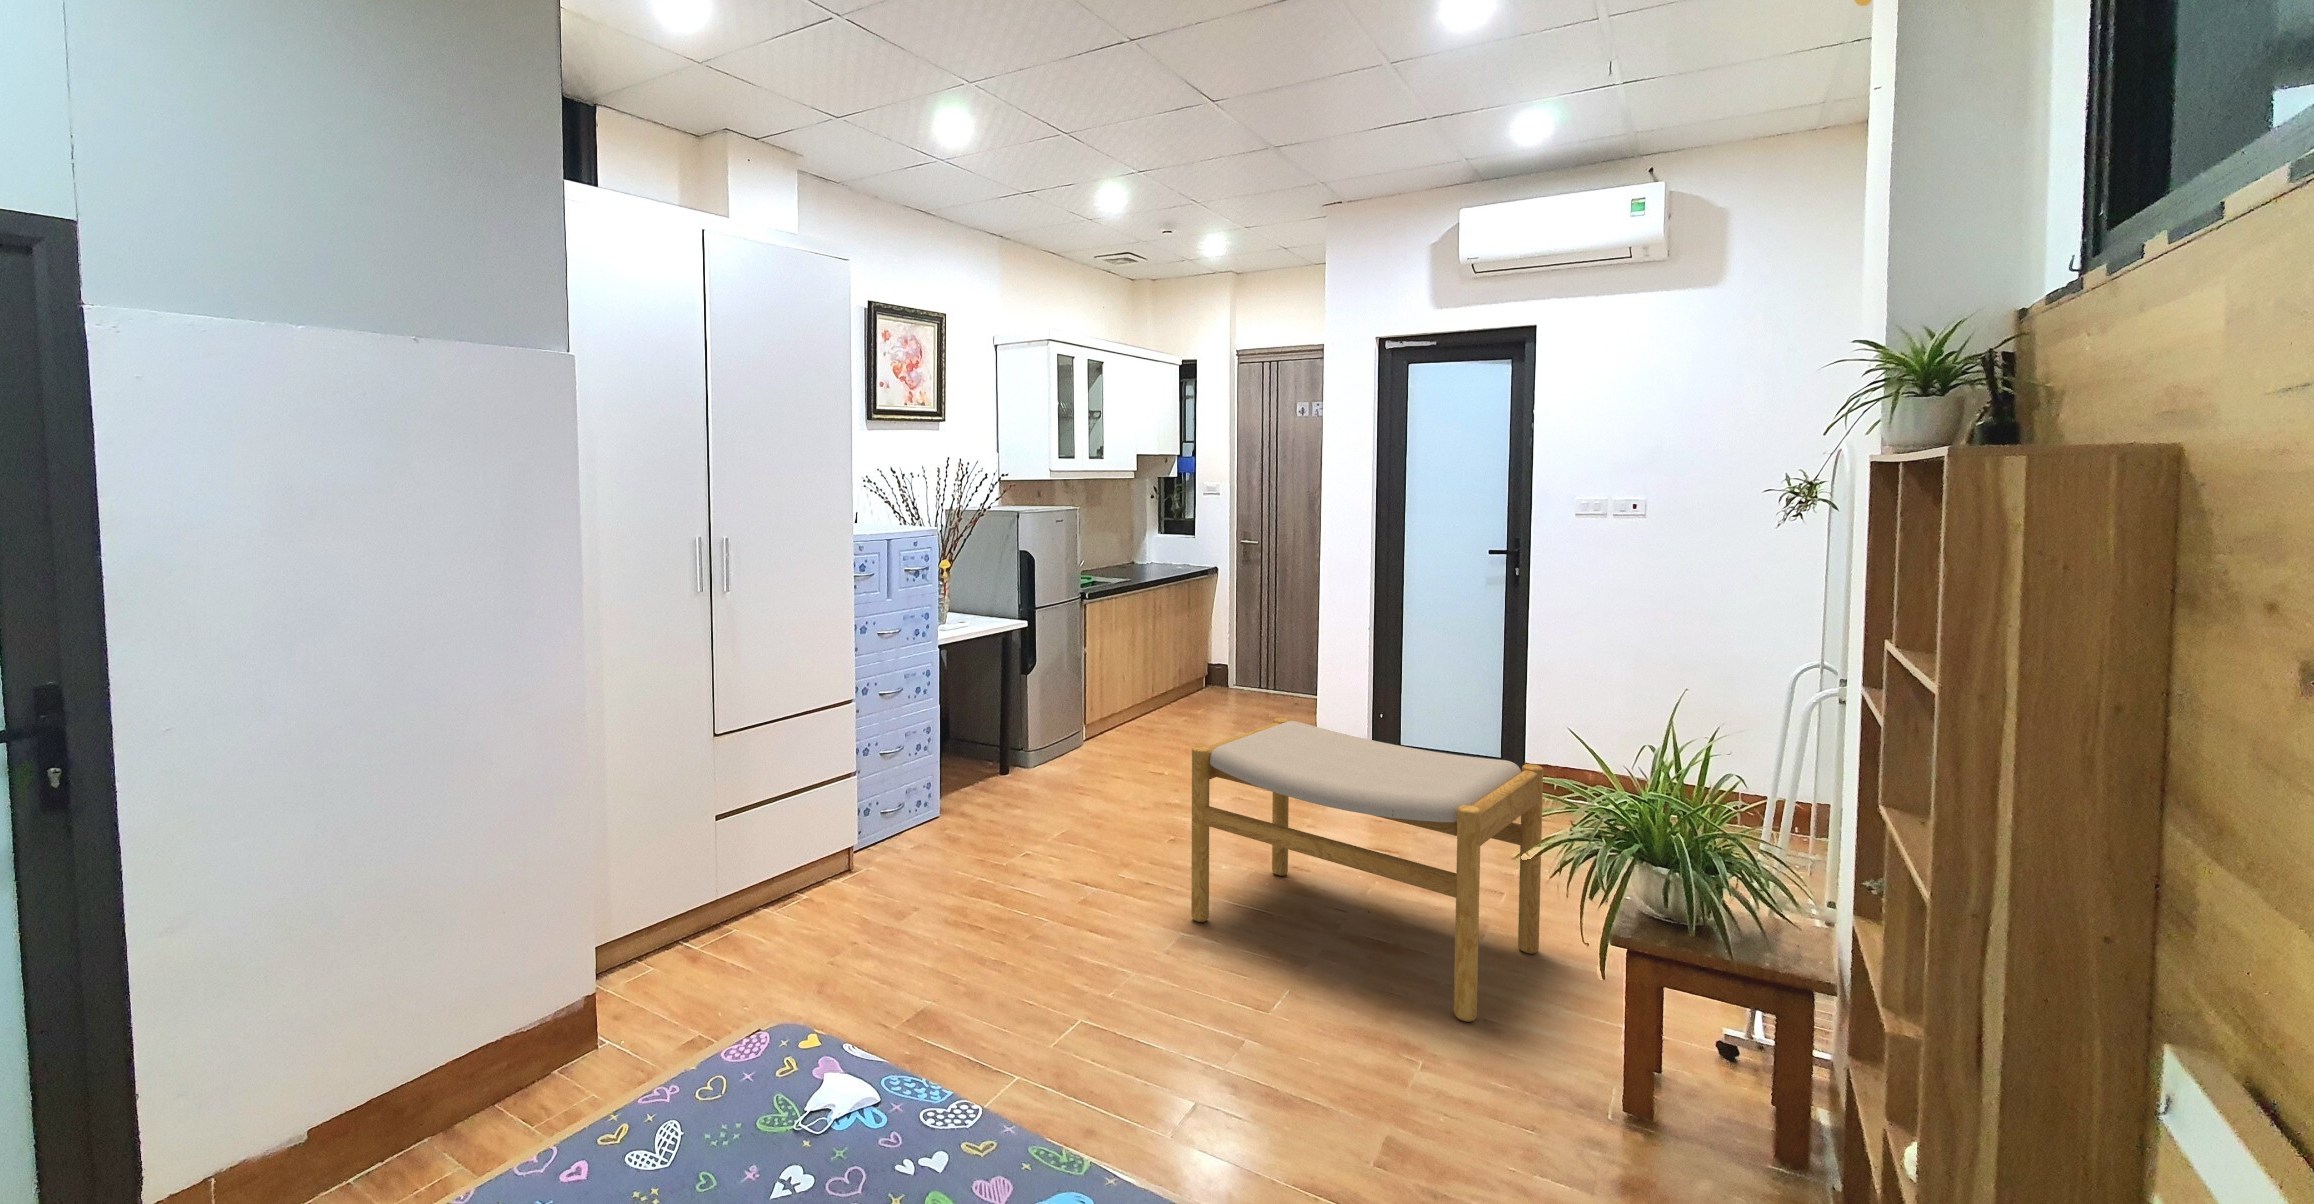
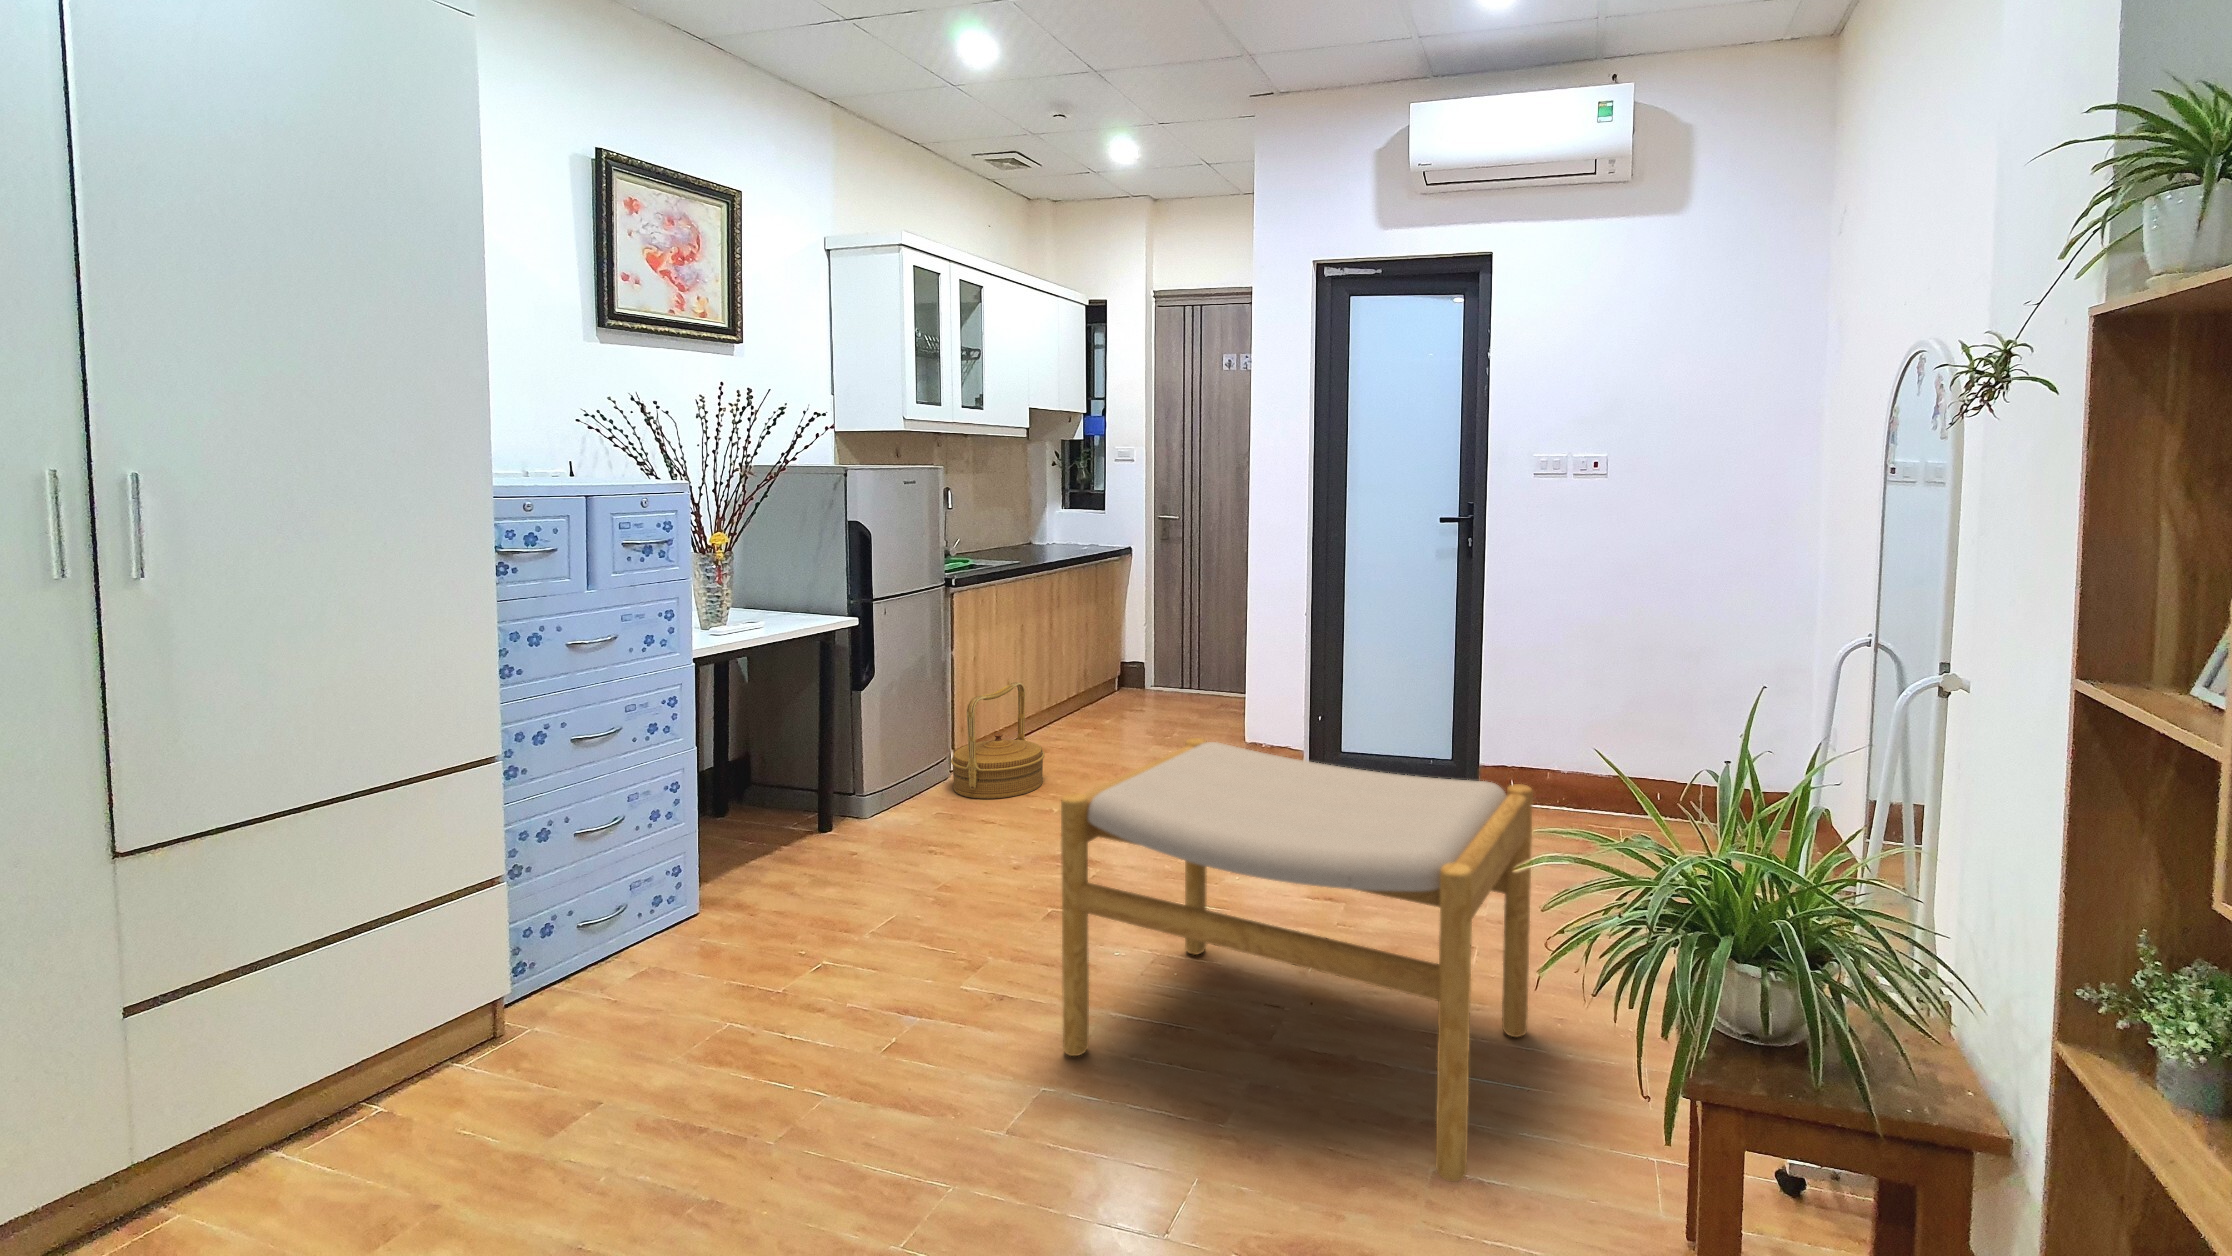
woven basket: none [1084,673,1154,761] -> present [951,682,1045,799]

